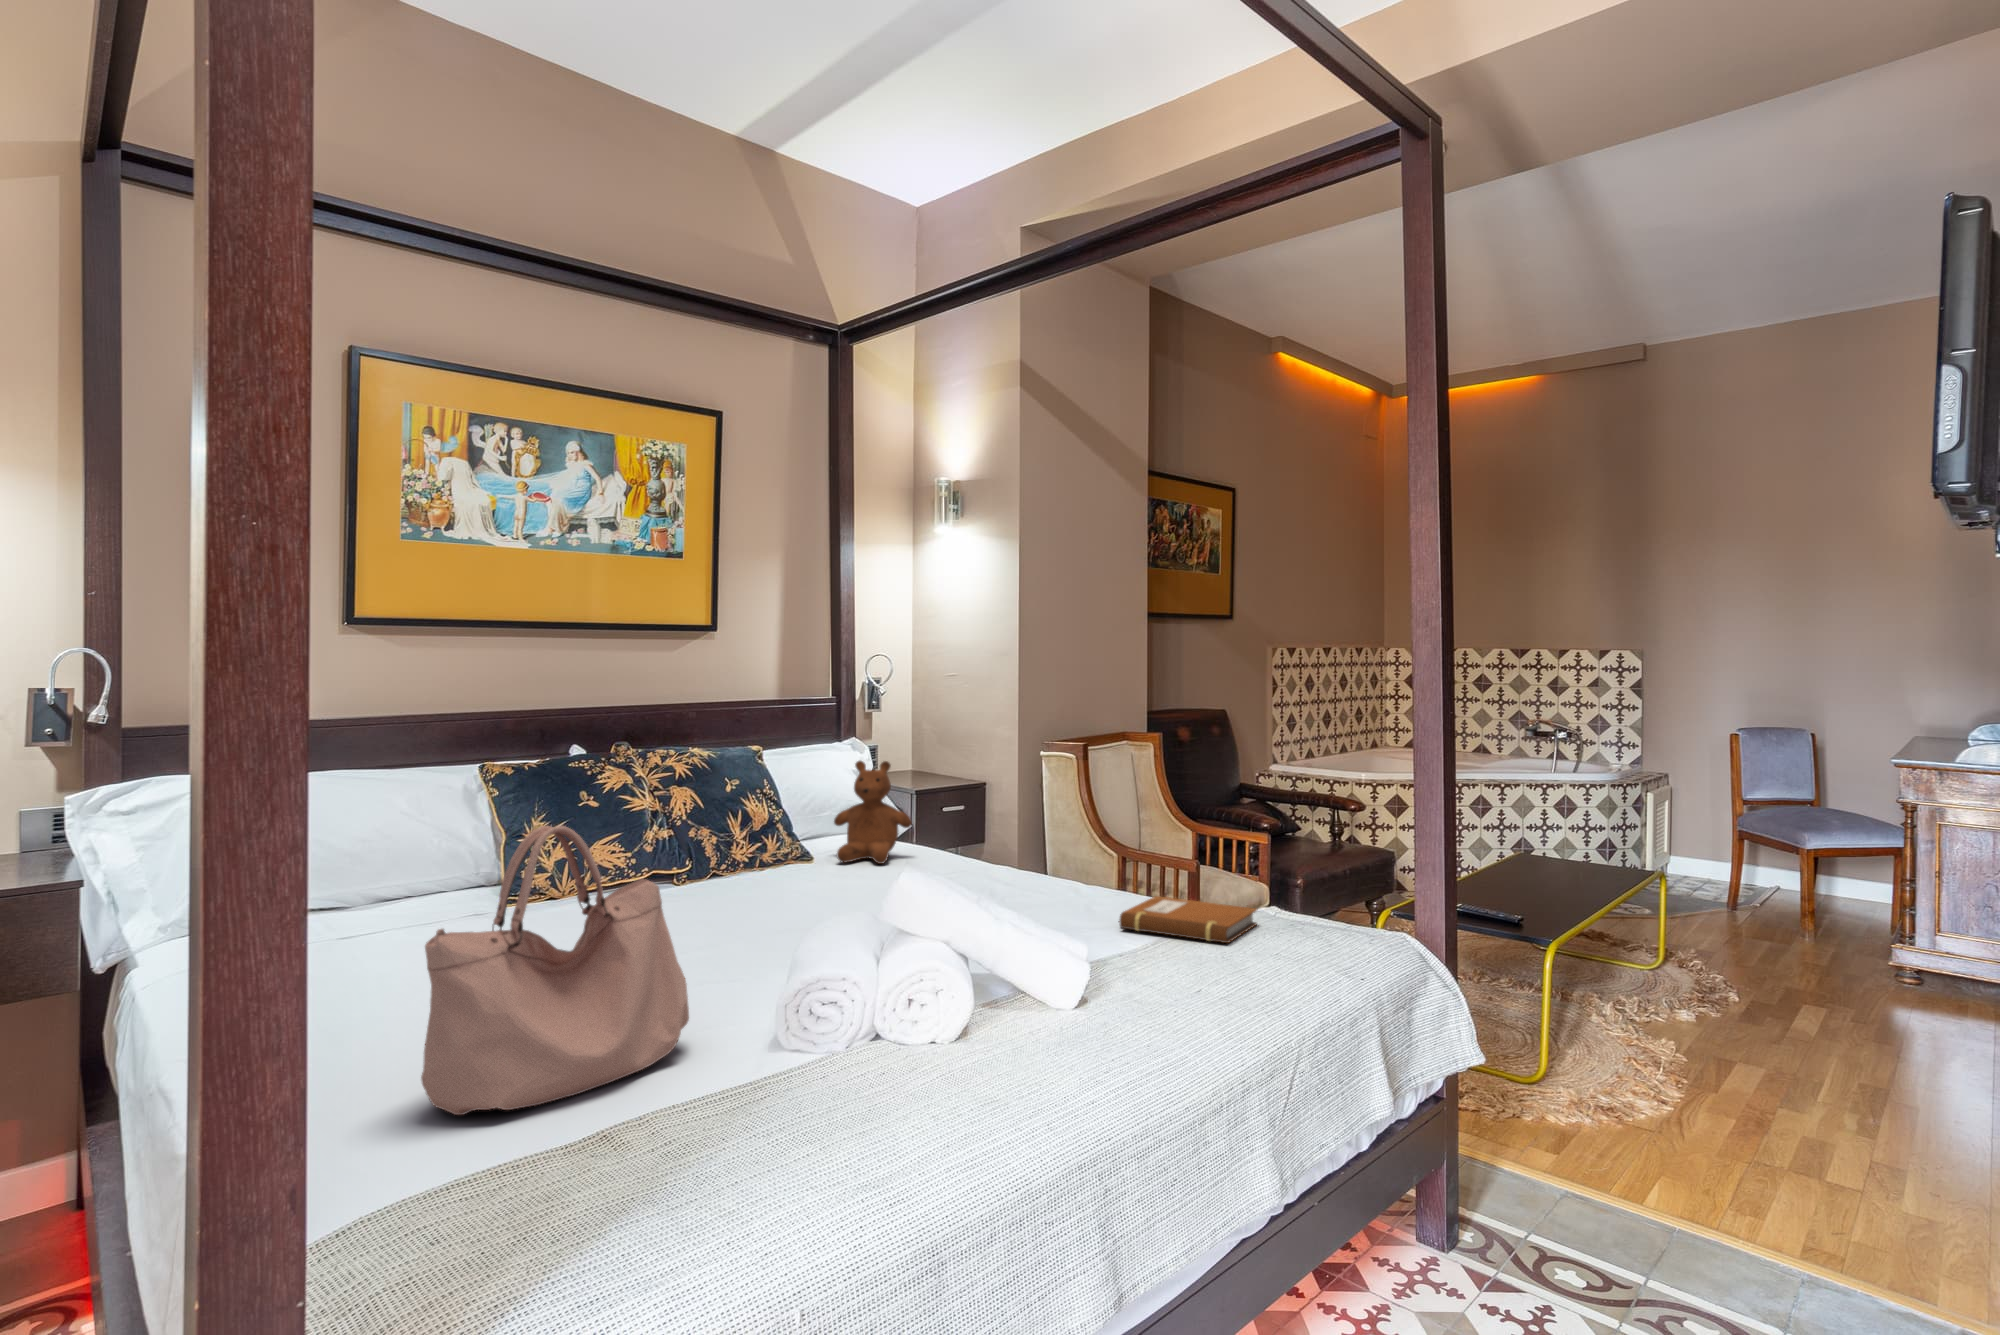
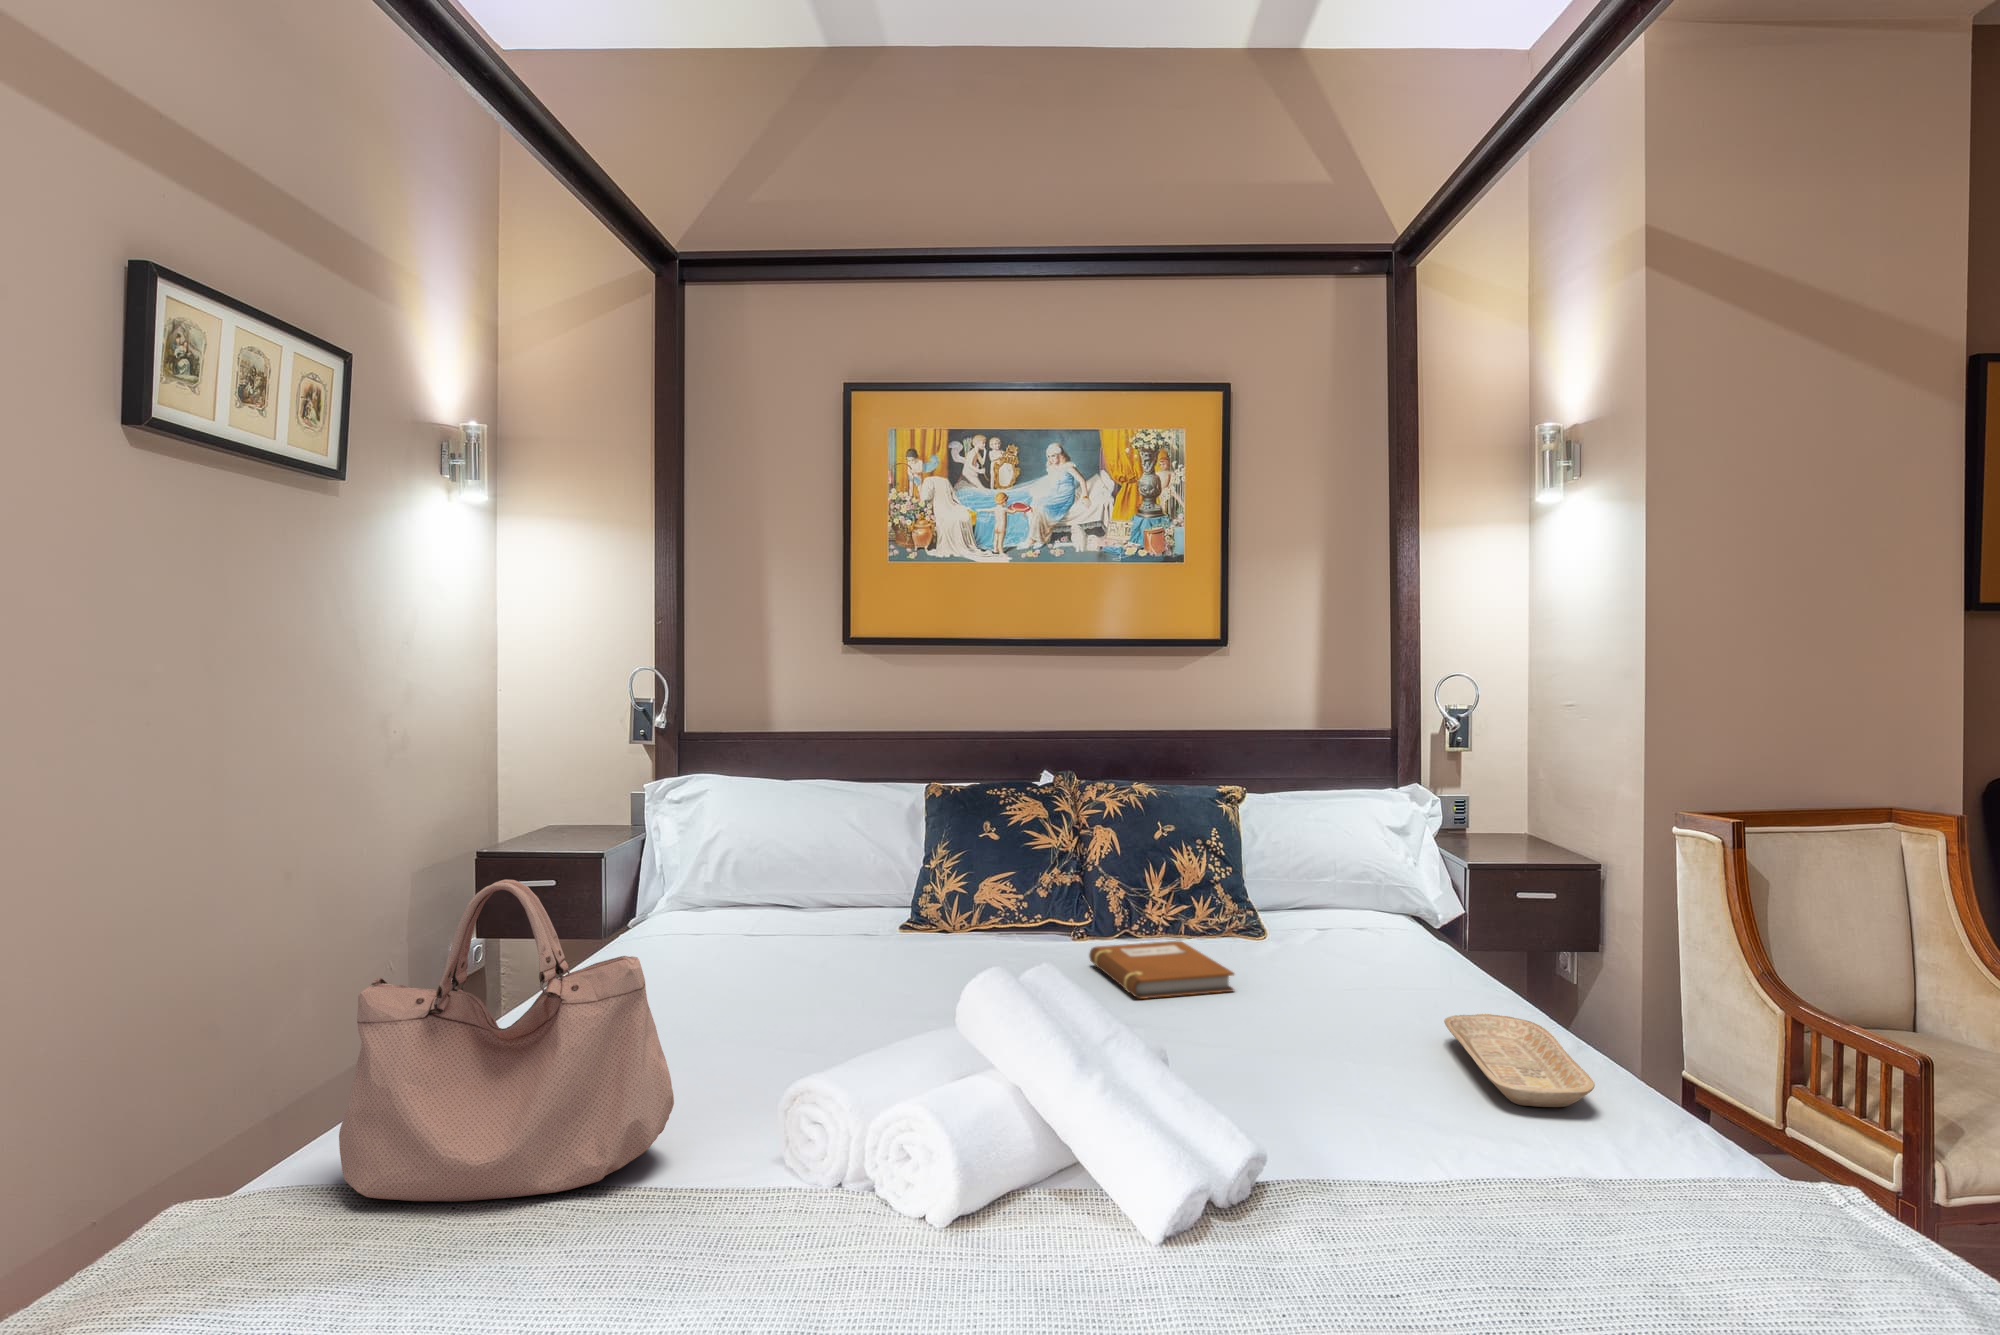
teddy bear: present [834,761,912,864] -> none [1288,814,1400,958]
tray: none [1008,868,1120,906] -> present [1444,1014,1595,1107]
notebook: present [1118,896,1257,943] -> present [1089,941,1234,999]

